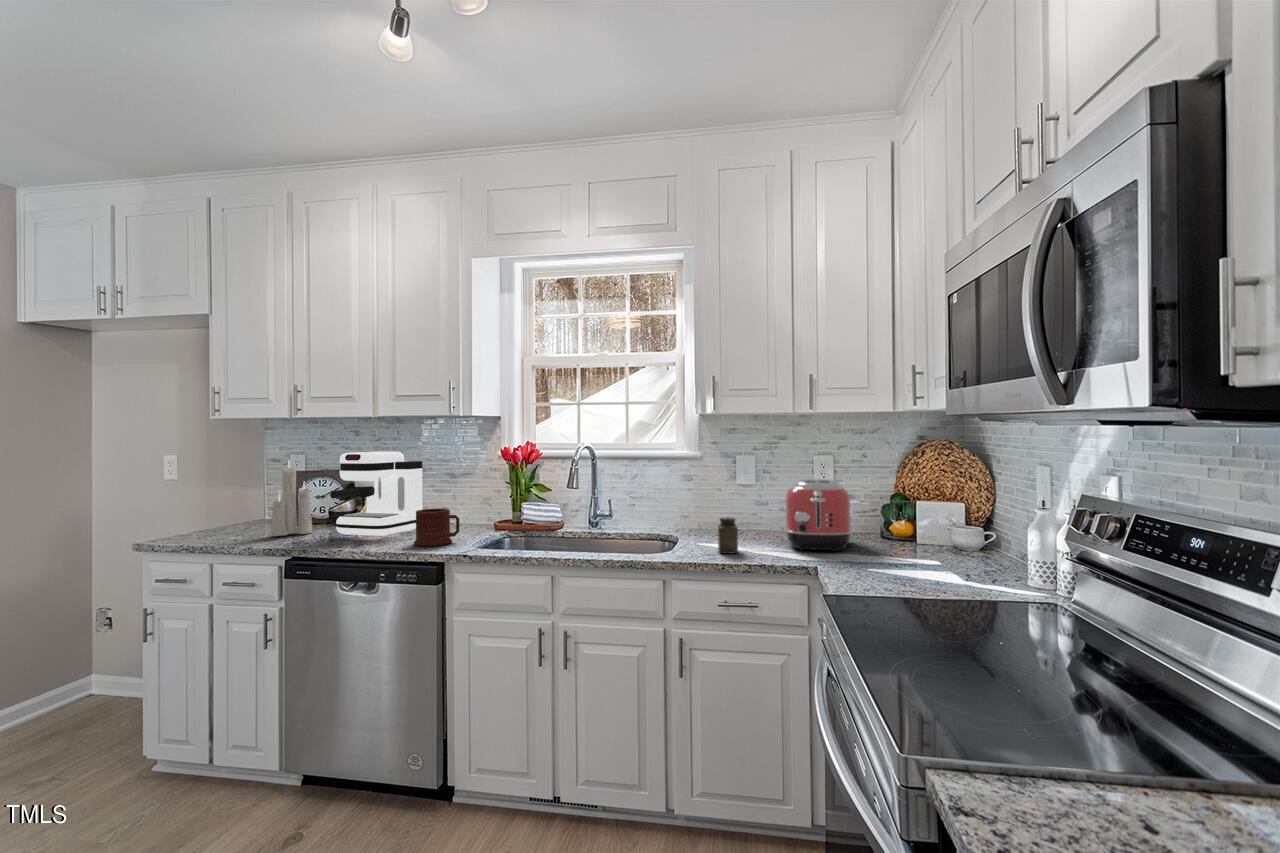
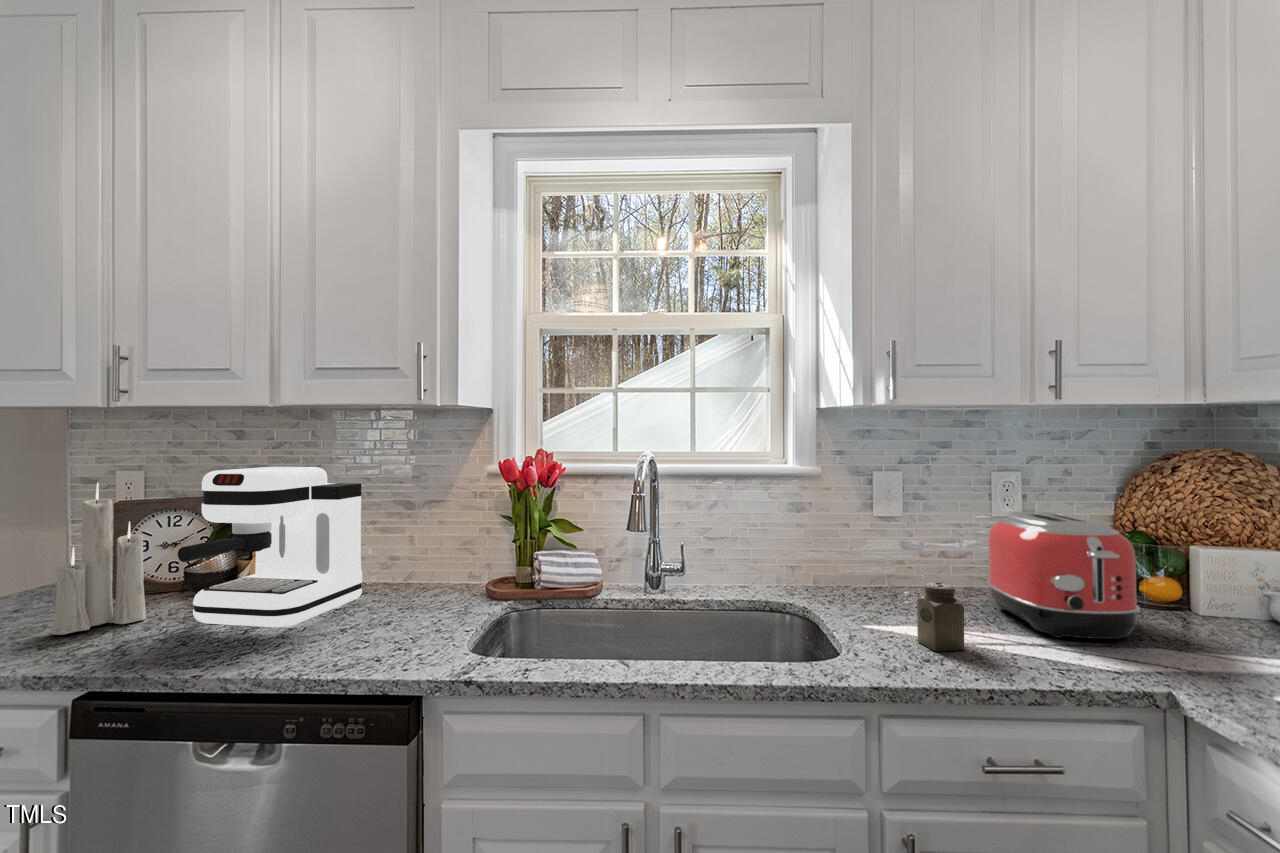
mug: present [414,509,459,546] -> none [354,575,442,657]

